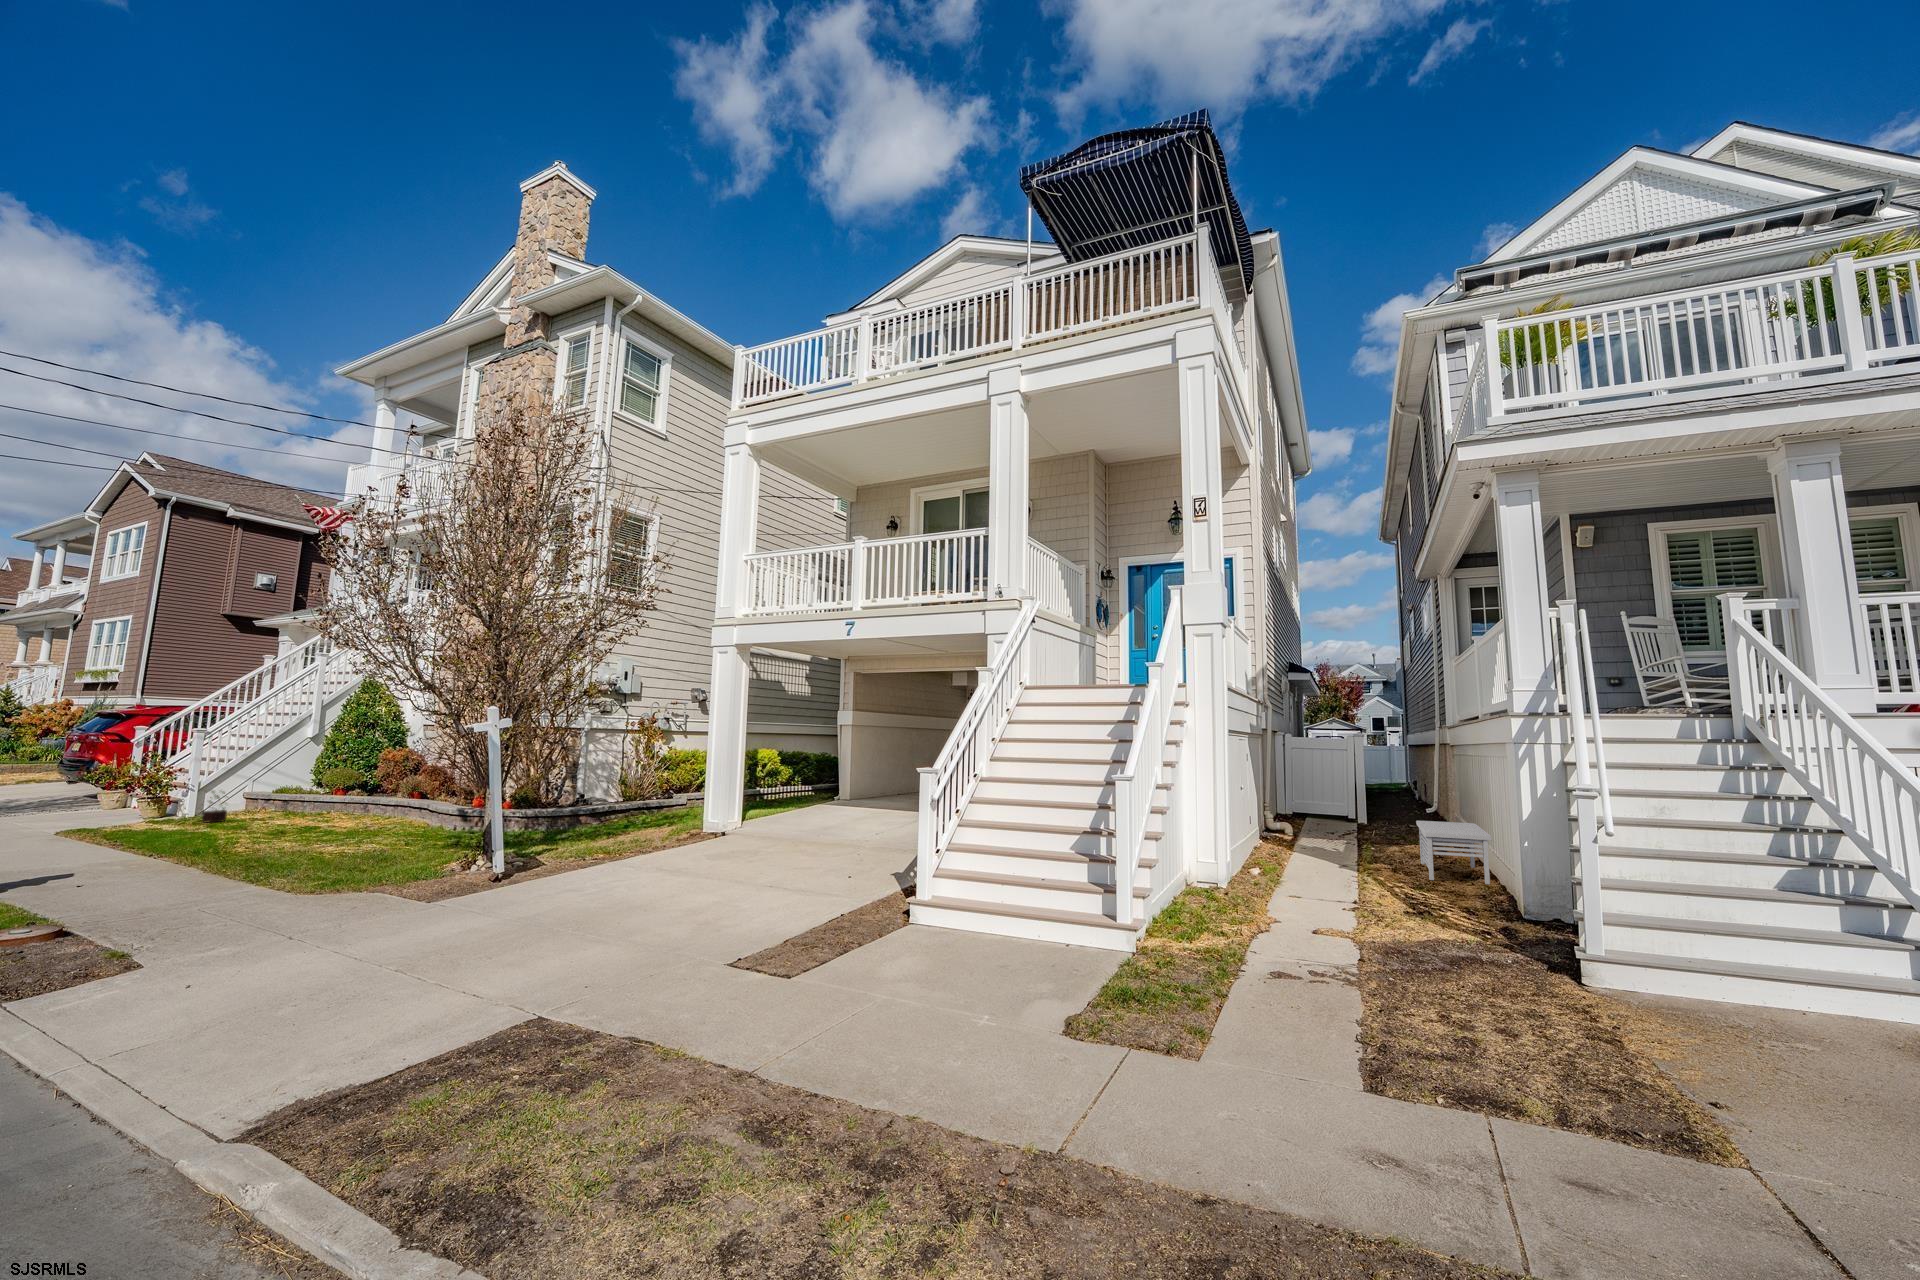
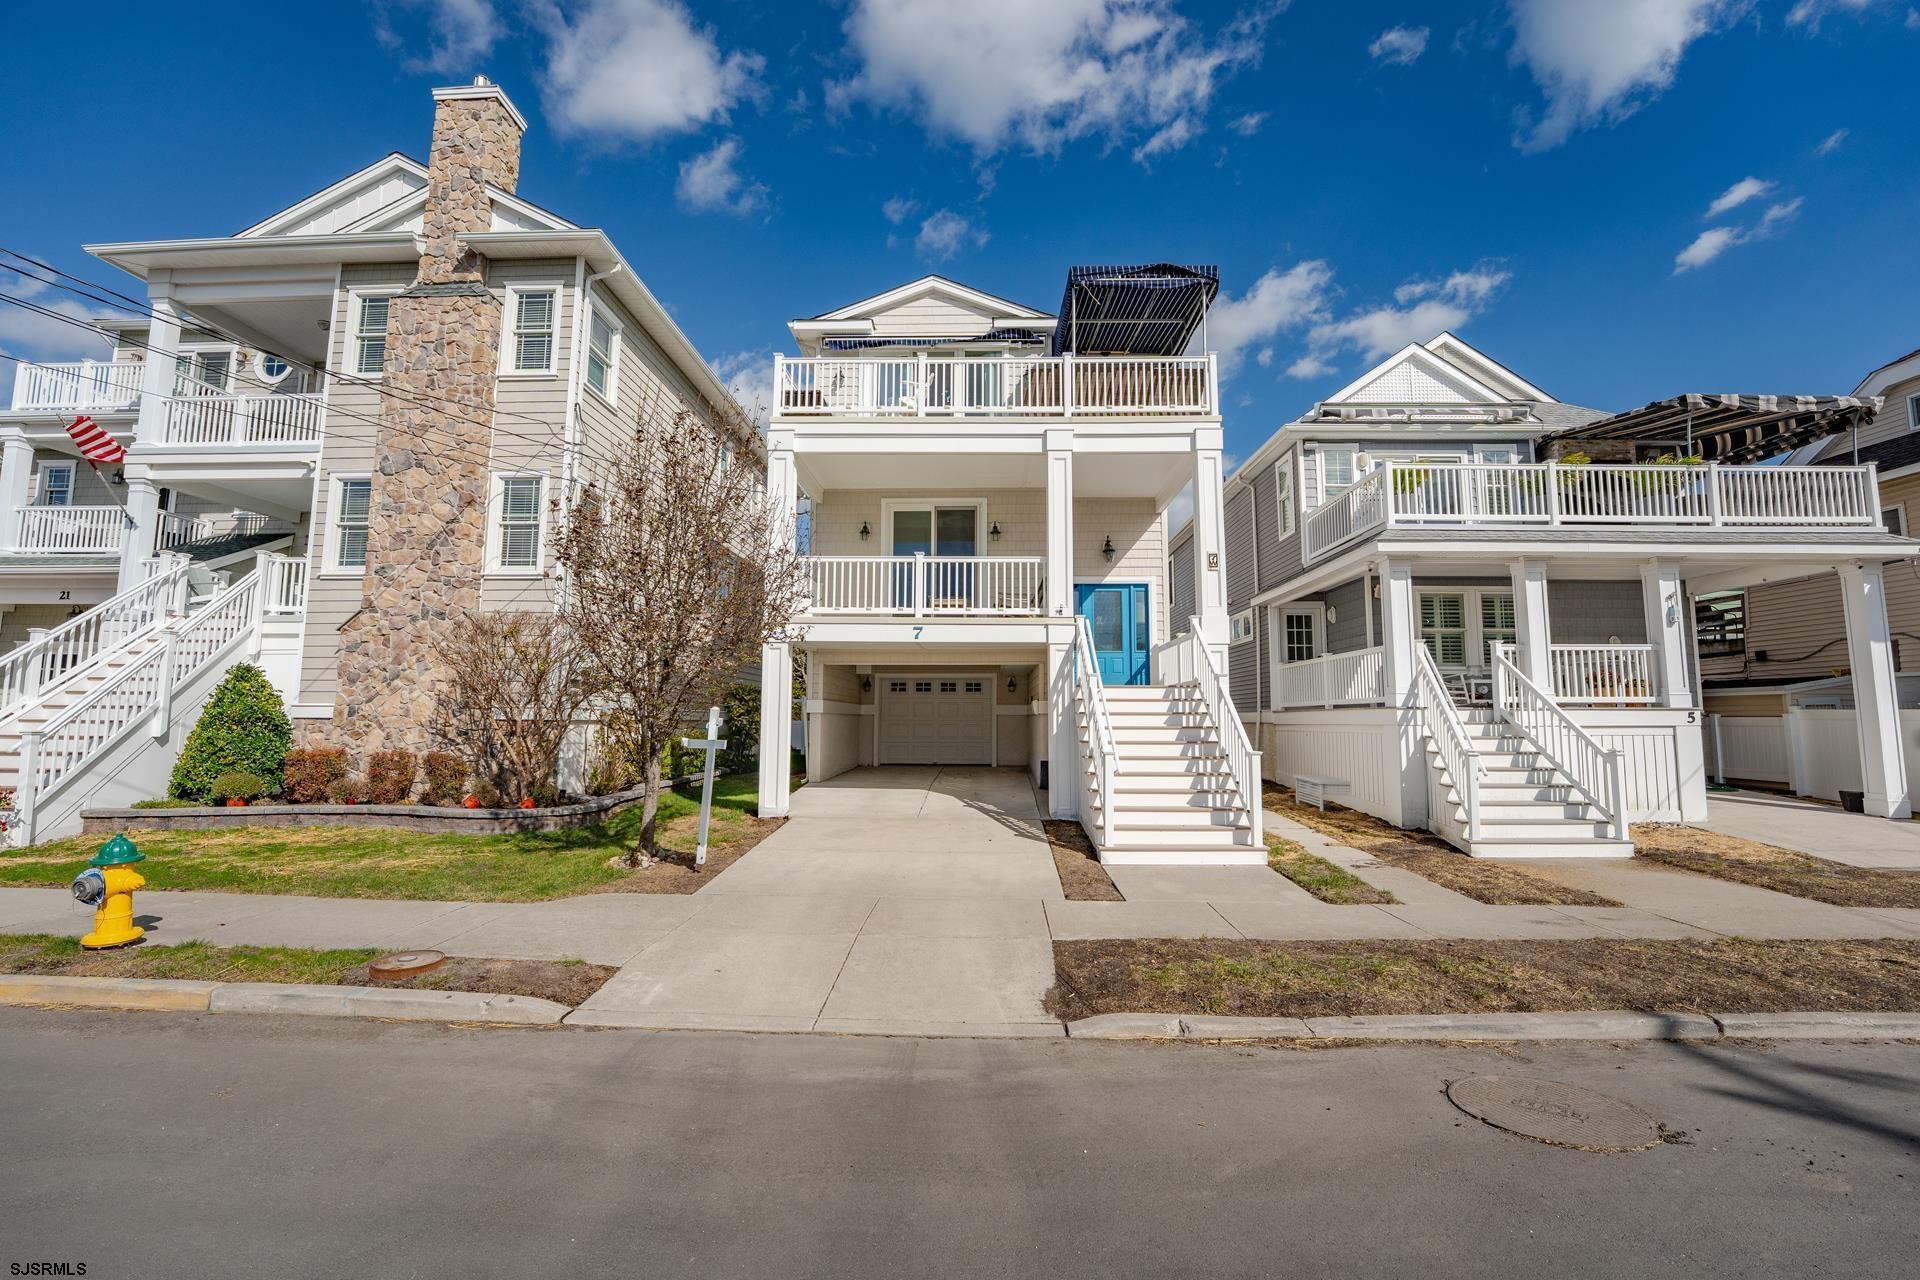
decorative plant: present [201,791,227,823] -> none [93,790,131,831]

